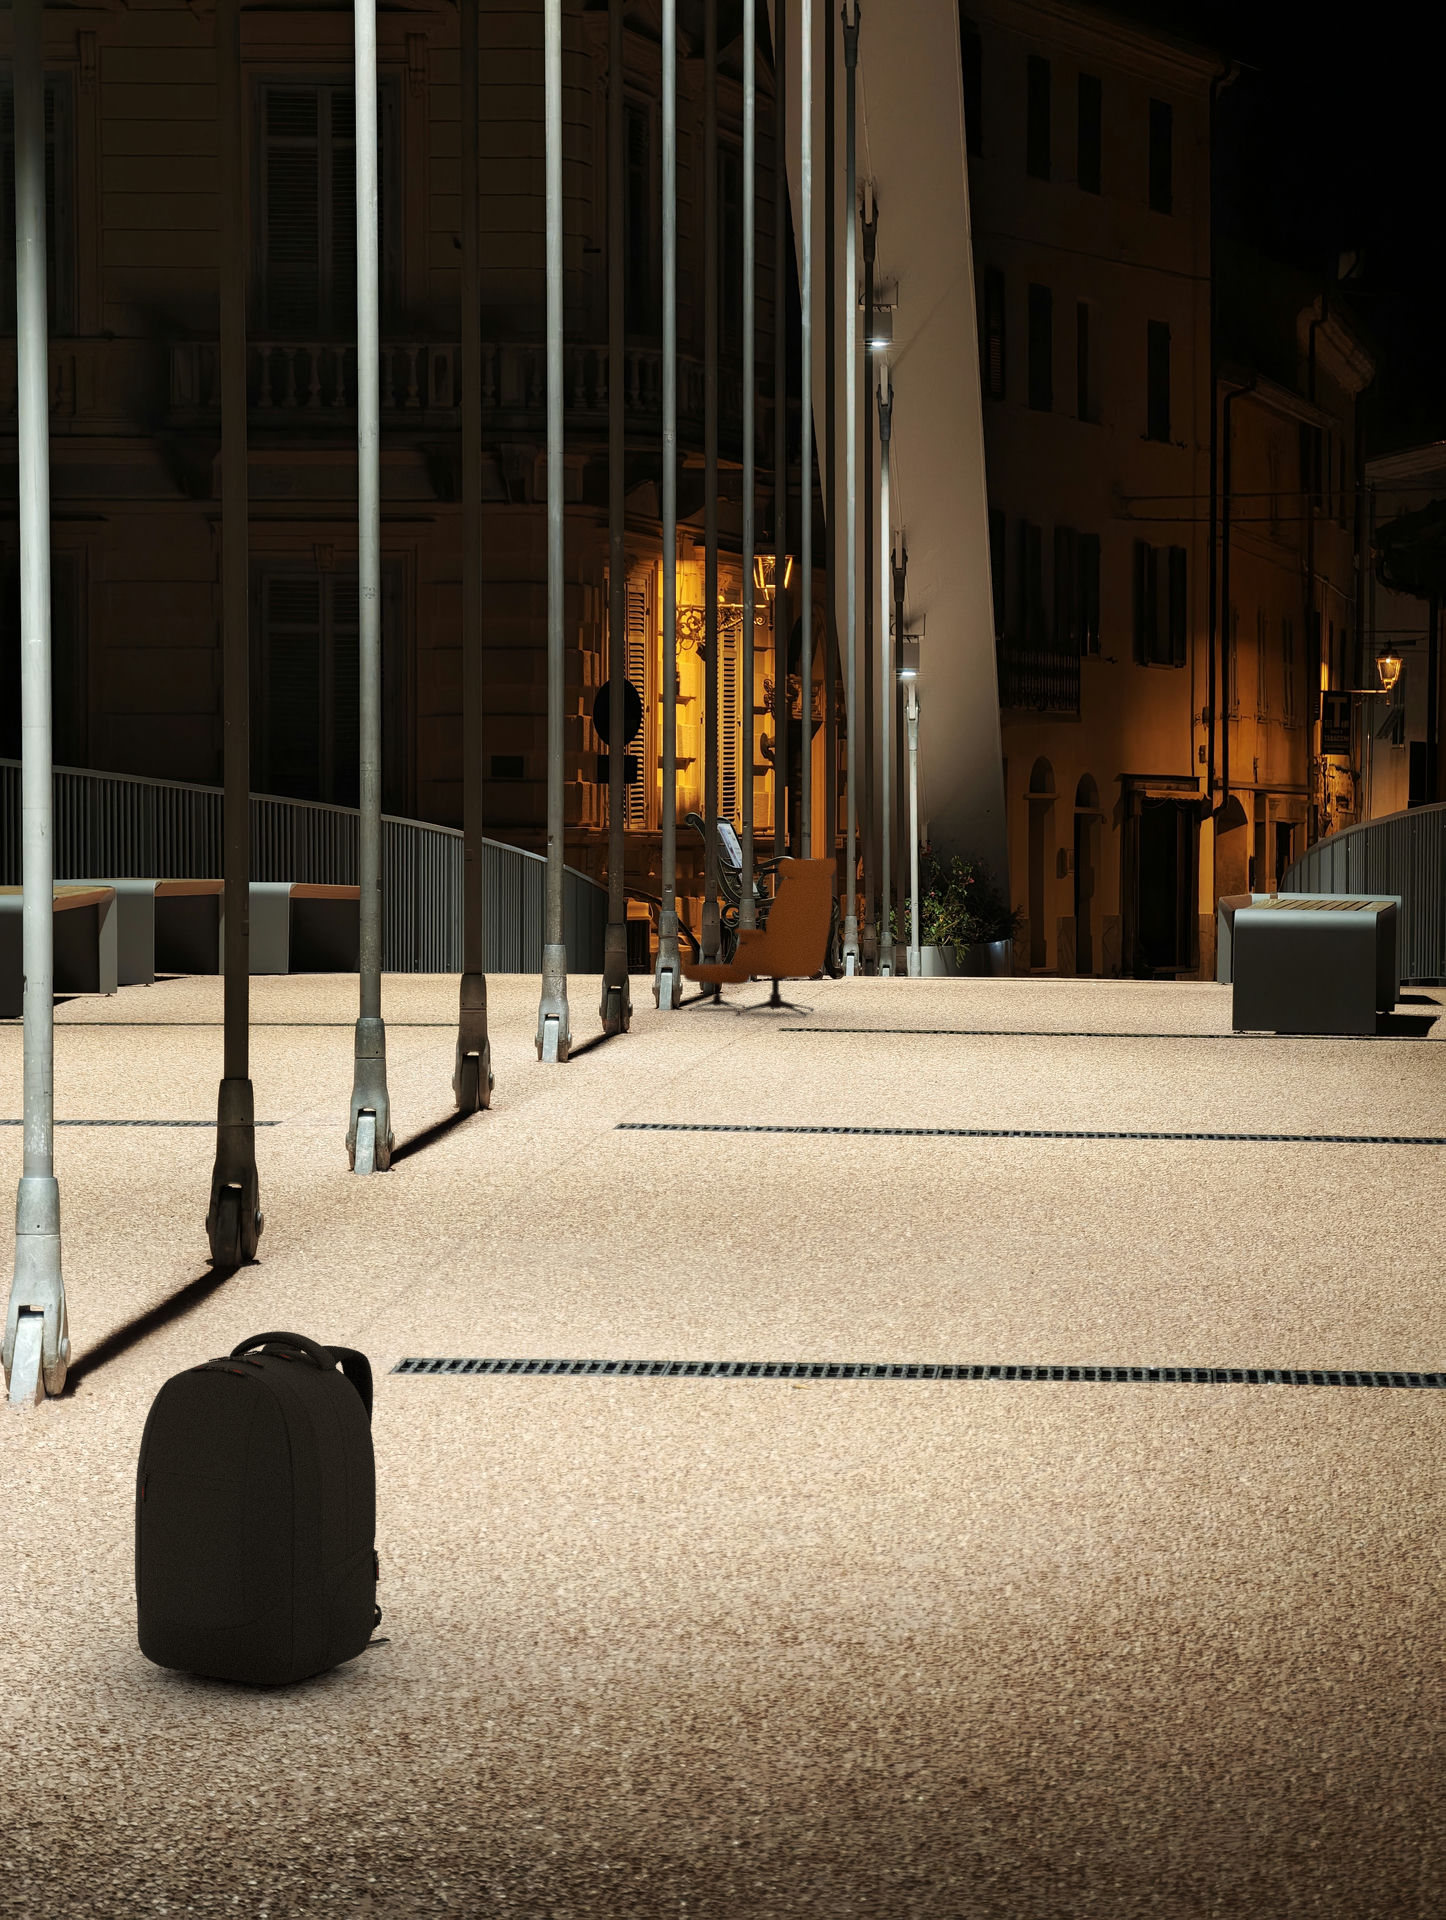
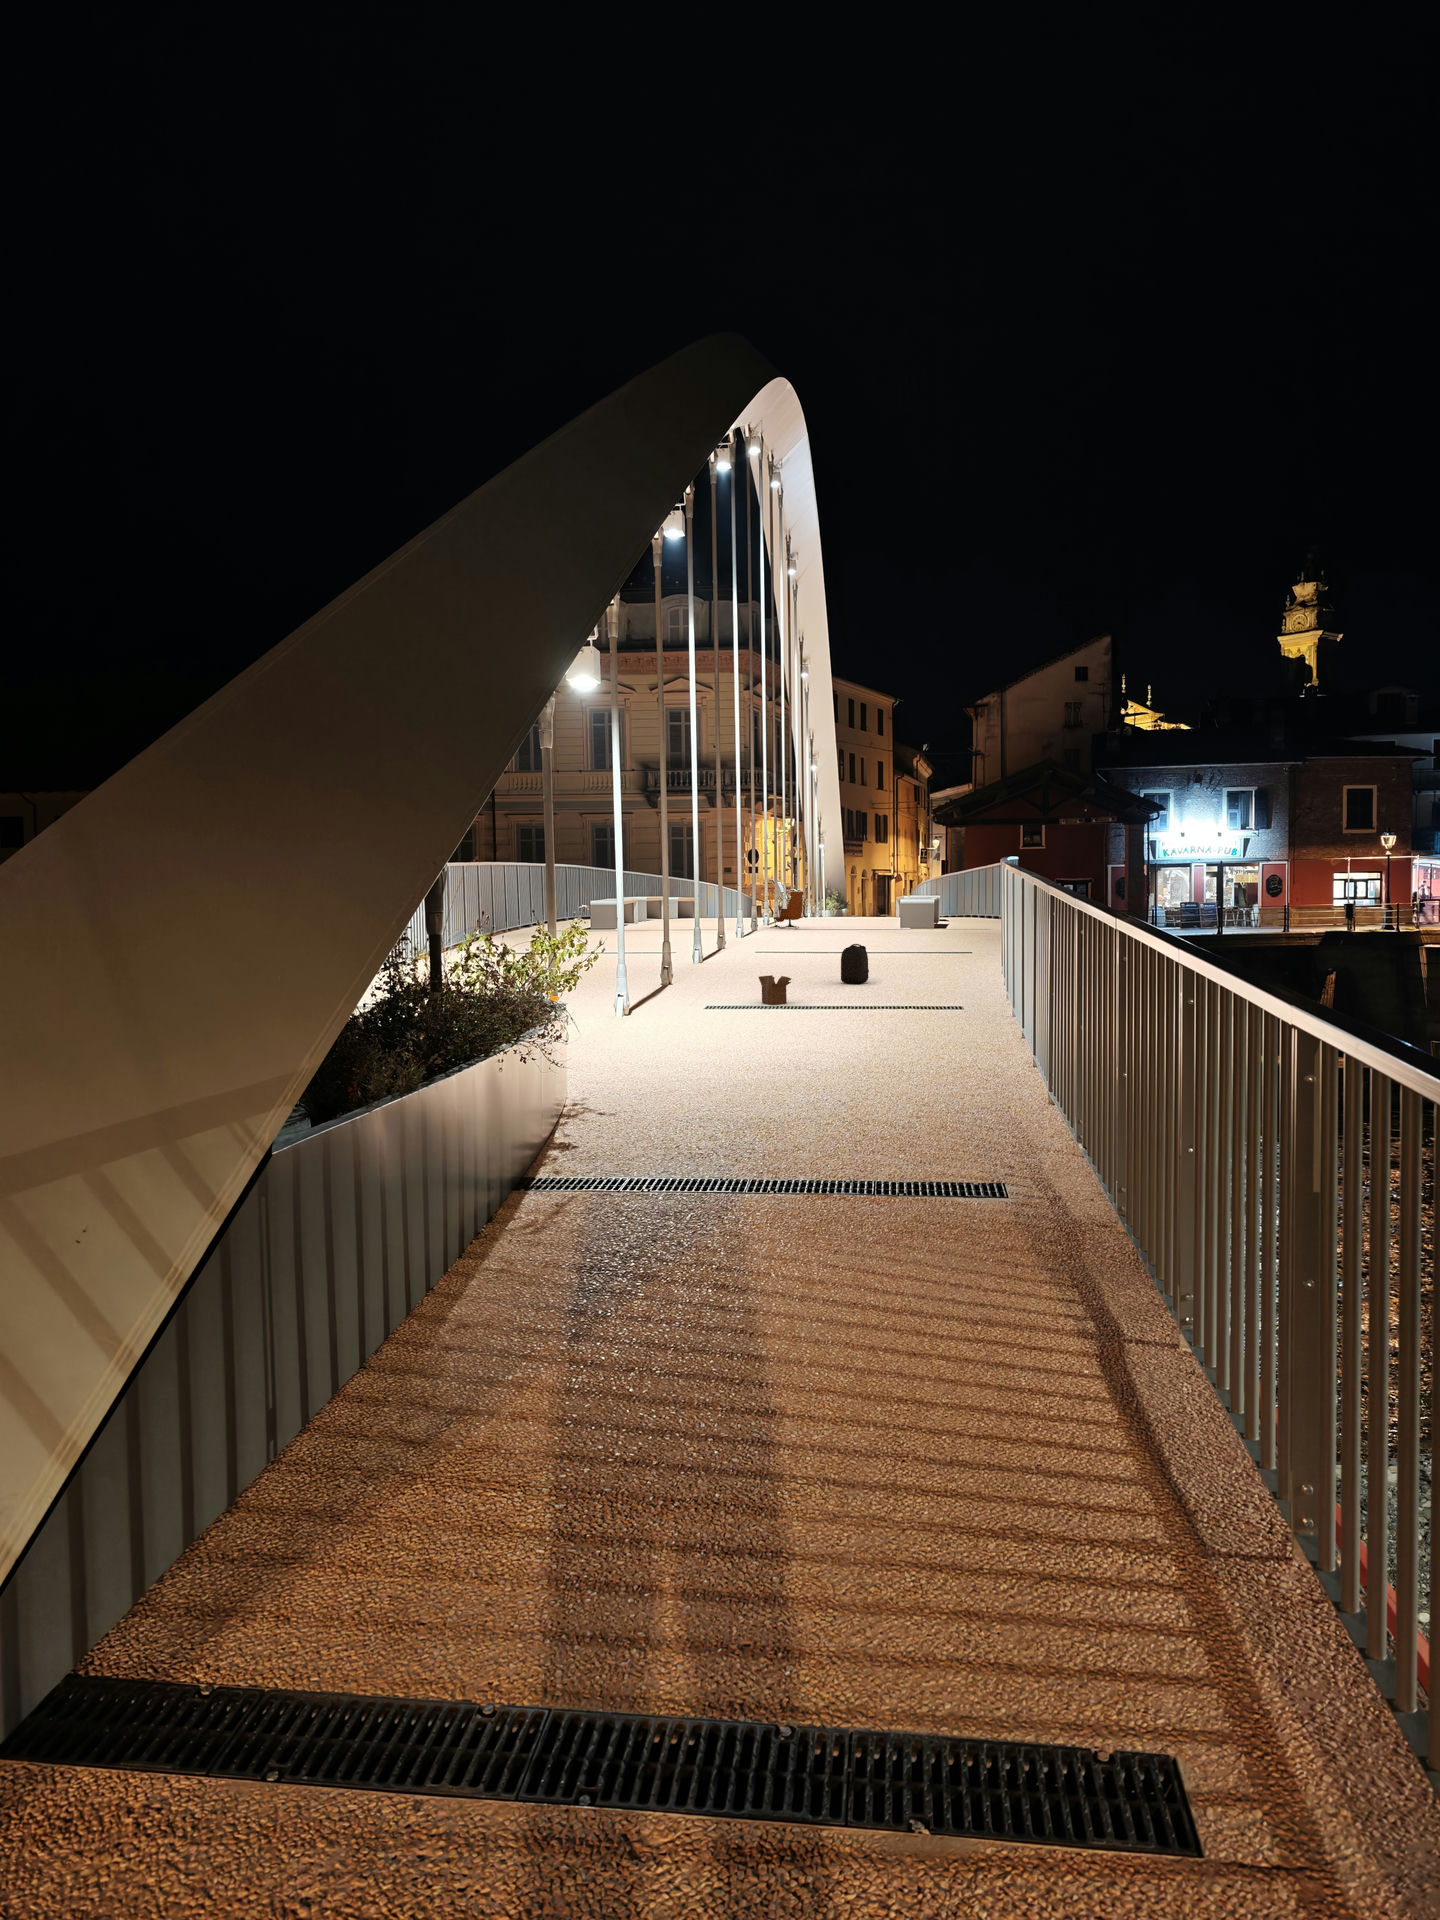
backpack: present [135,1331,390,1684] -> present [841,944,869,983]
cardboard box: none [647,1502,917,1769] -> present [759,975,791,1005]

